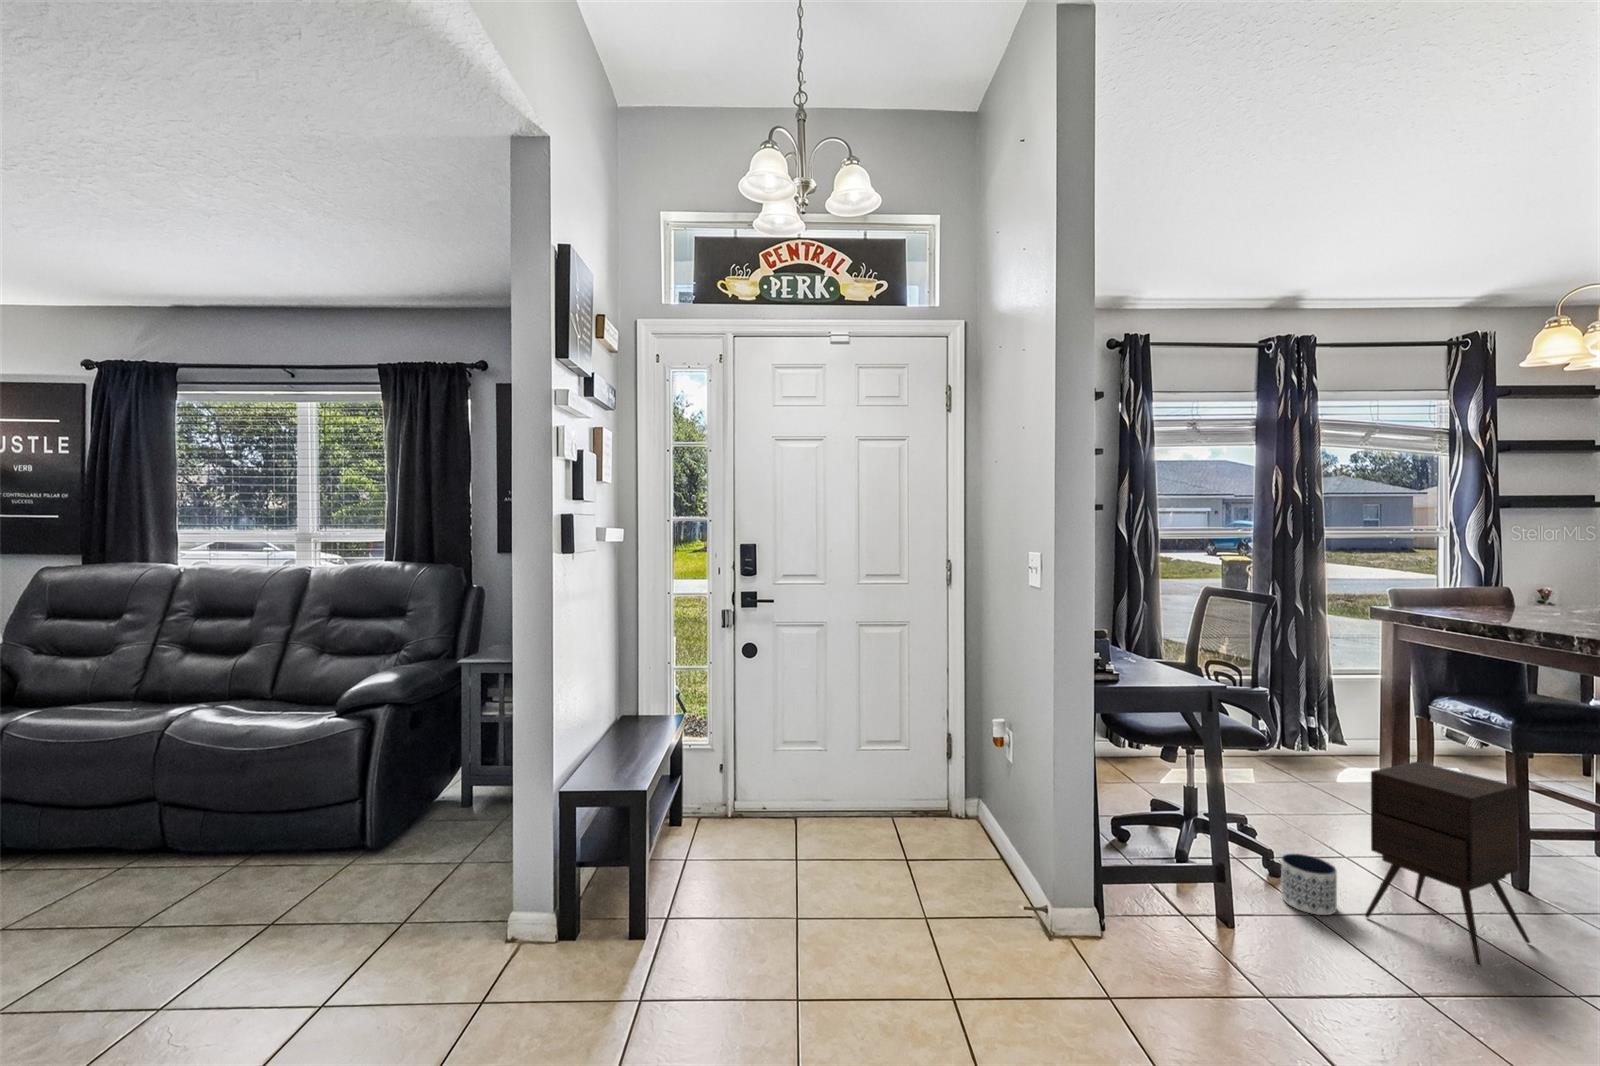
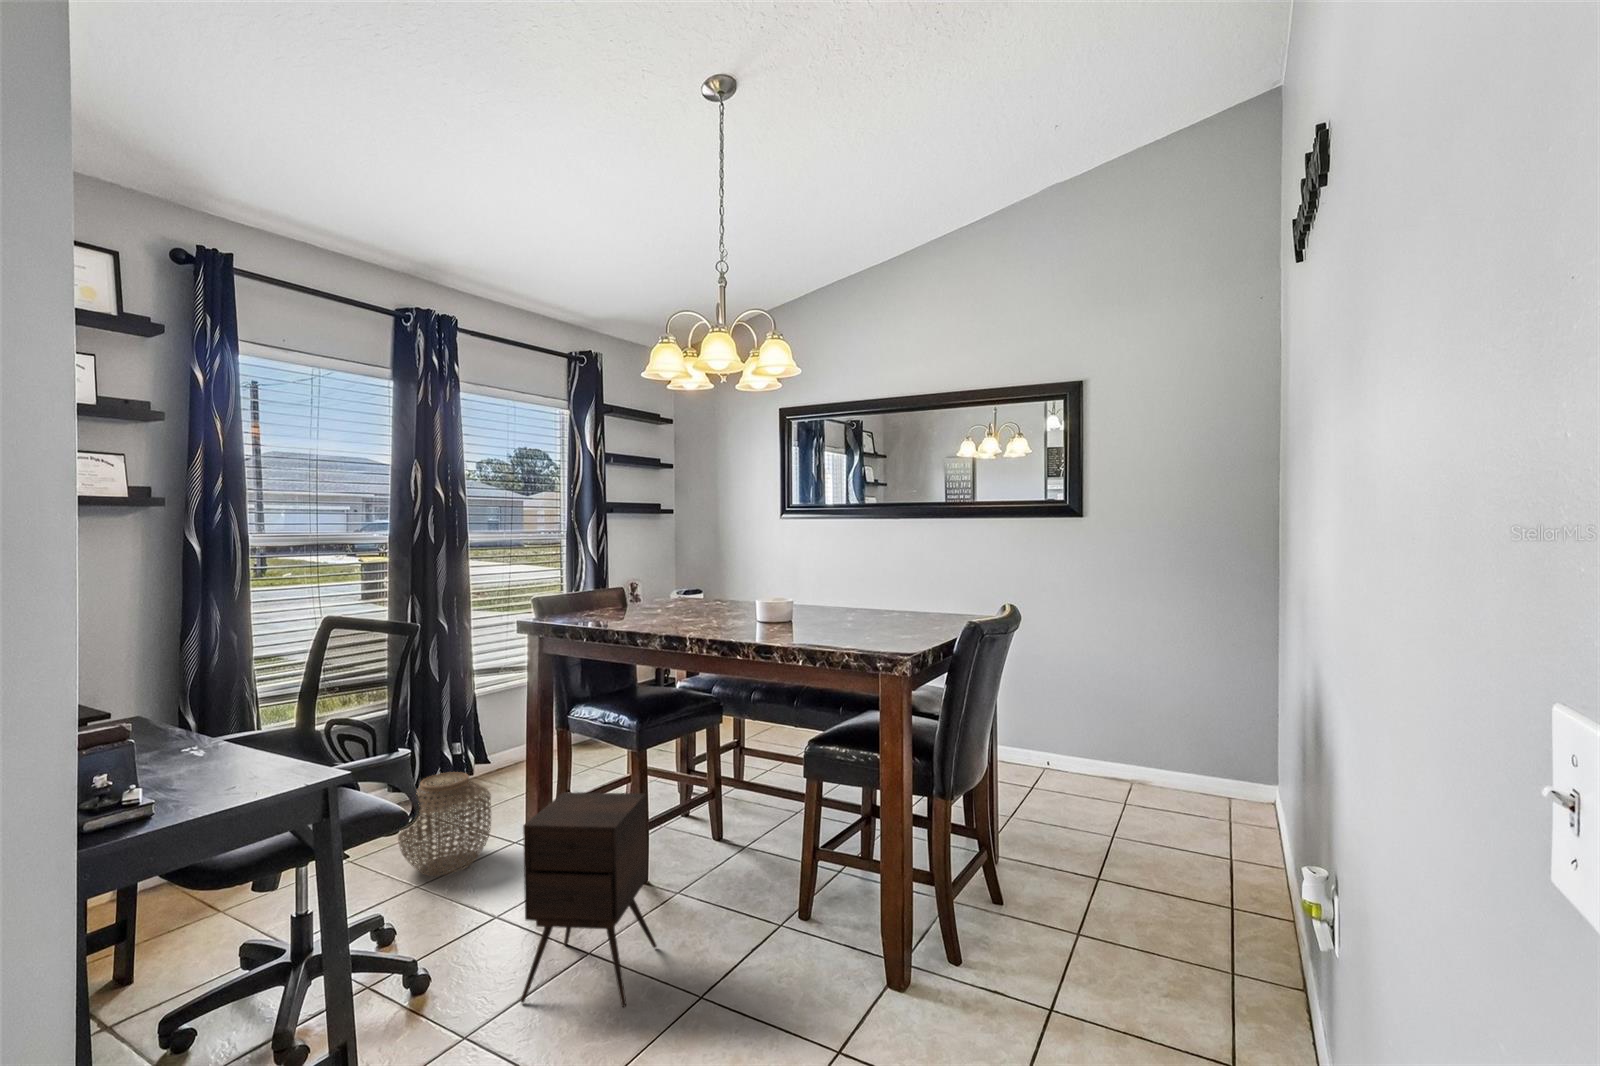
woven basket: none [1256,728,1342,813] -> present [398,772,491,876]
planter: present [1281,854,1337,915] -> none [427,953,491,1039]

